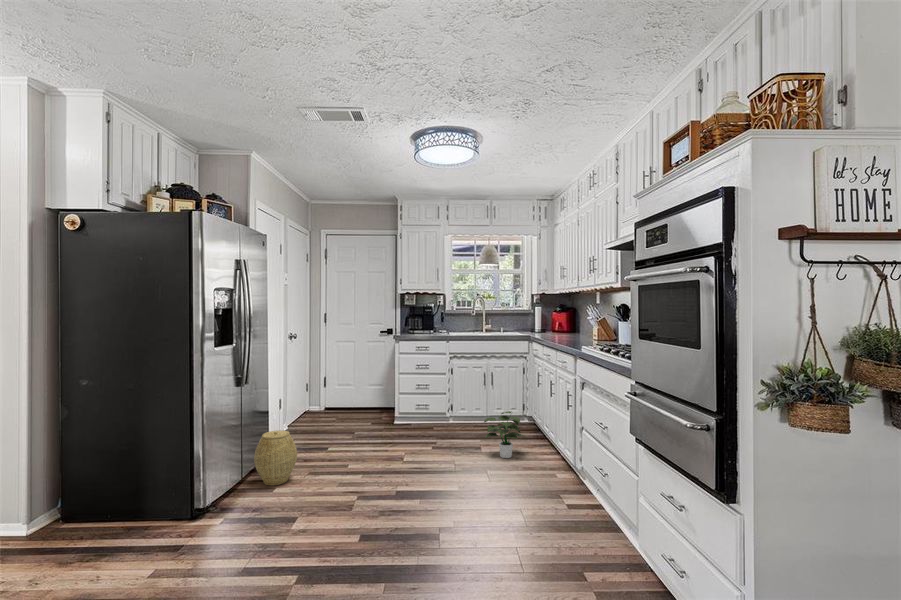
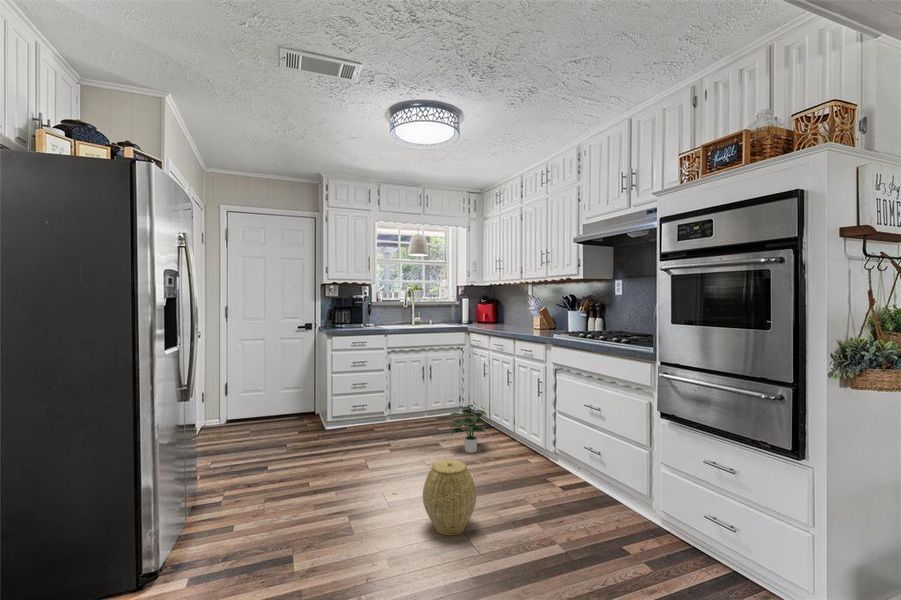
woven basket: present [254,431,297,485] -> present [423,459,476,535]

